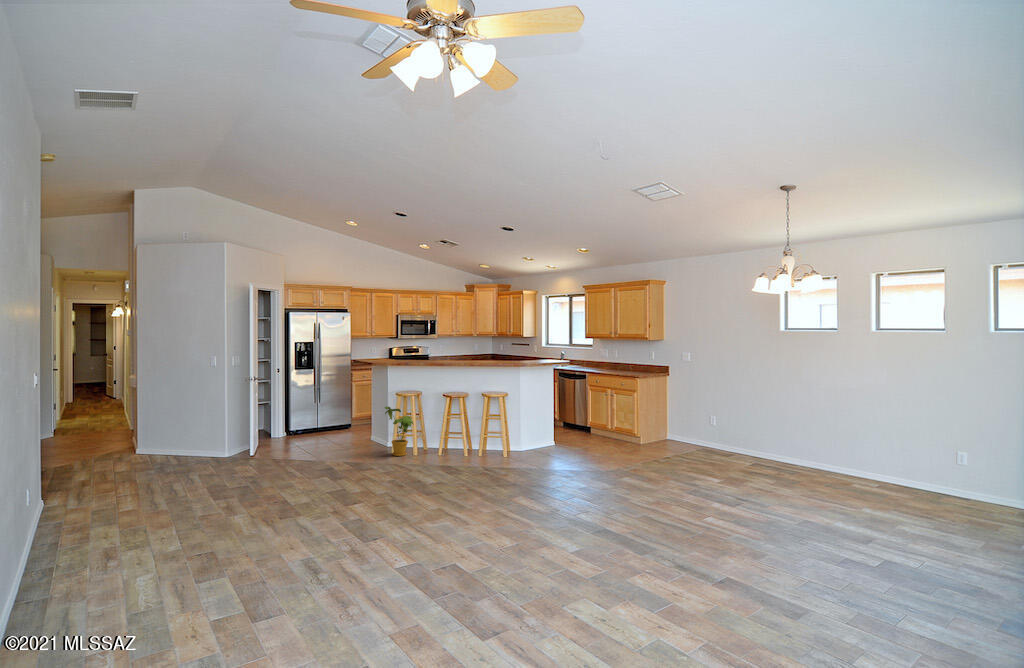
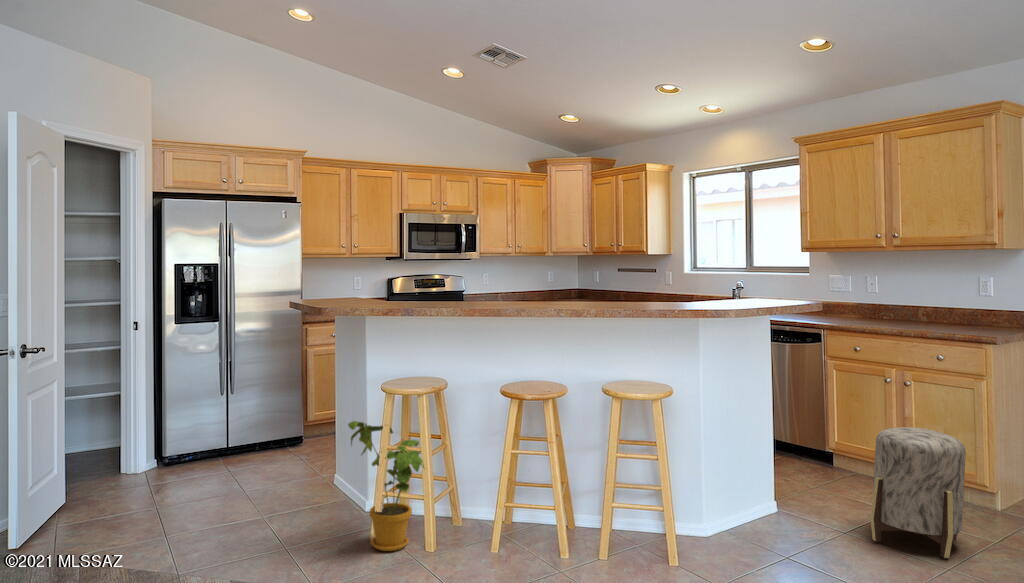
ottoman: none [581,410,614,455] -> present [870,427,966,558]

